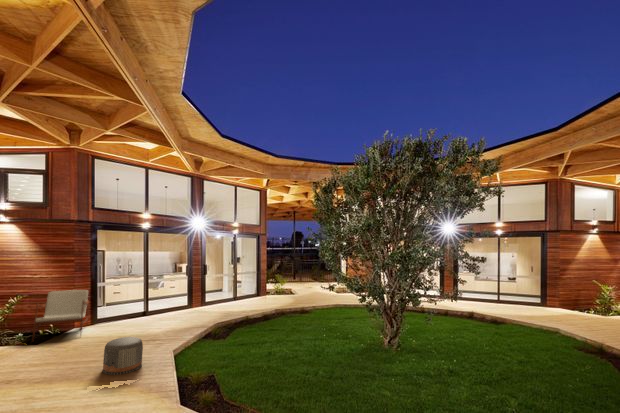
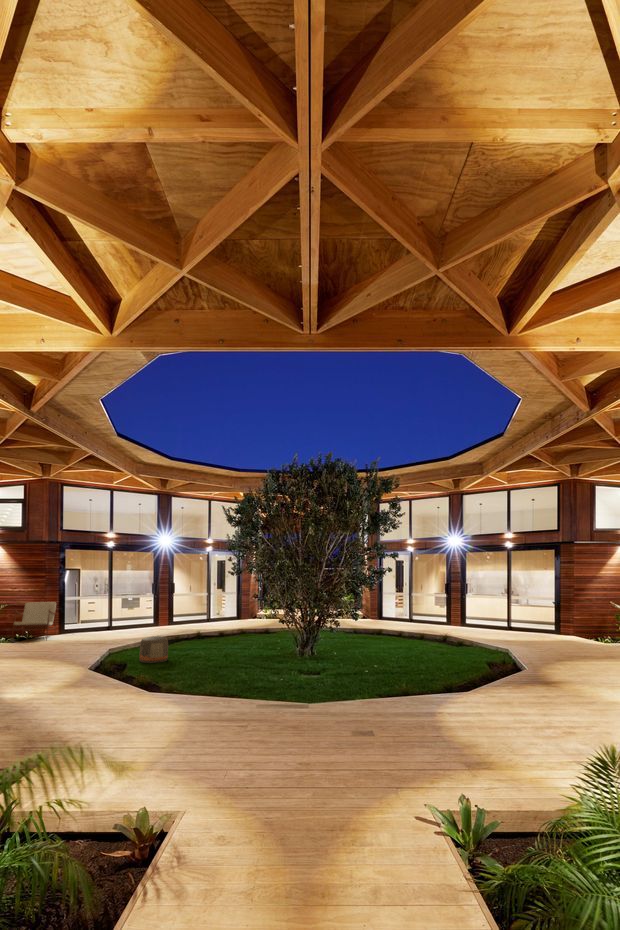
pouf: present [103,337,143,375] -> present [139,636,168,663]

